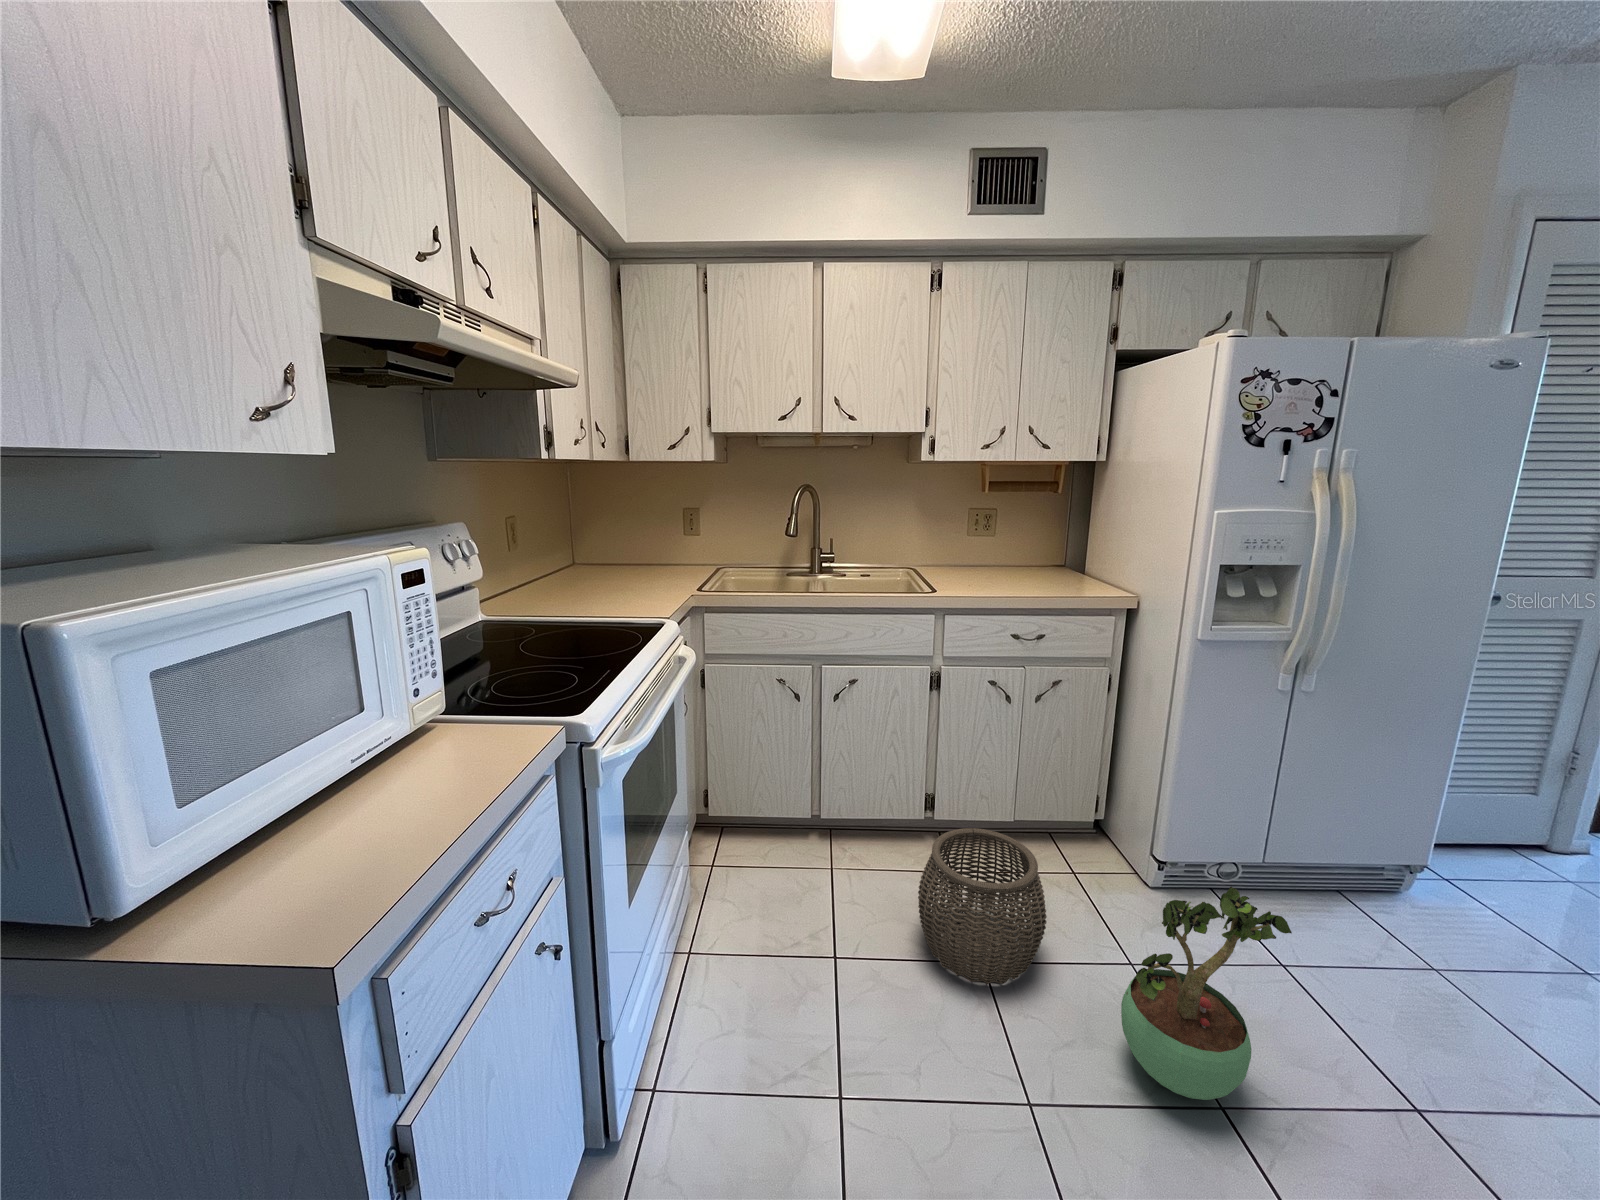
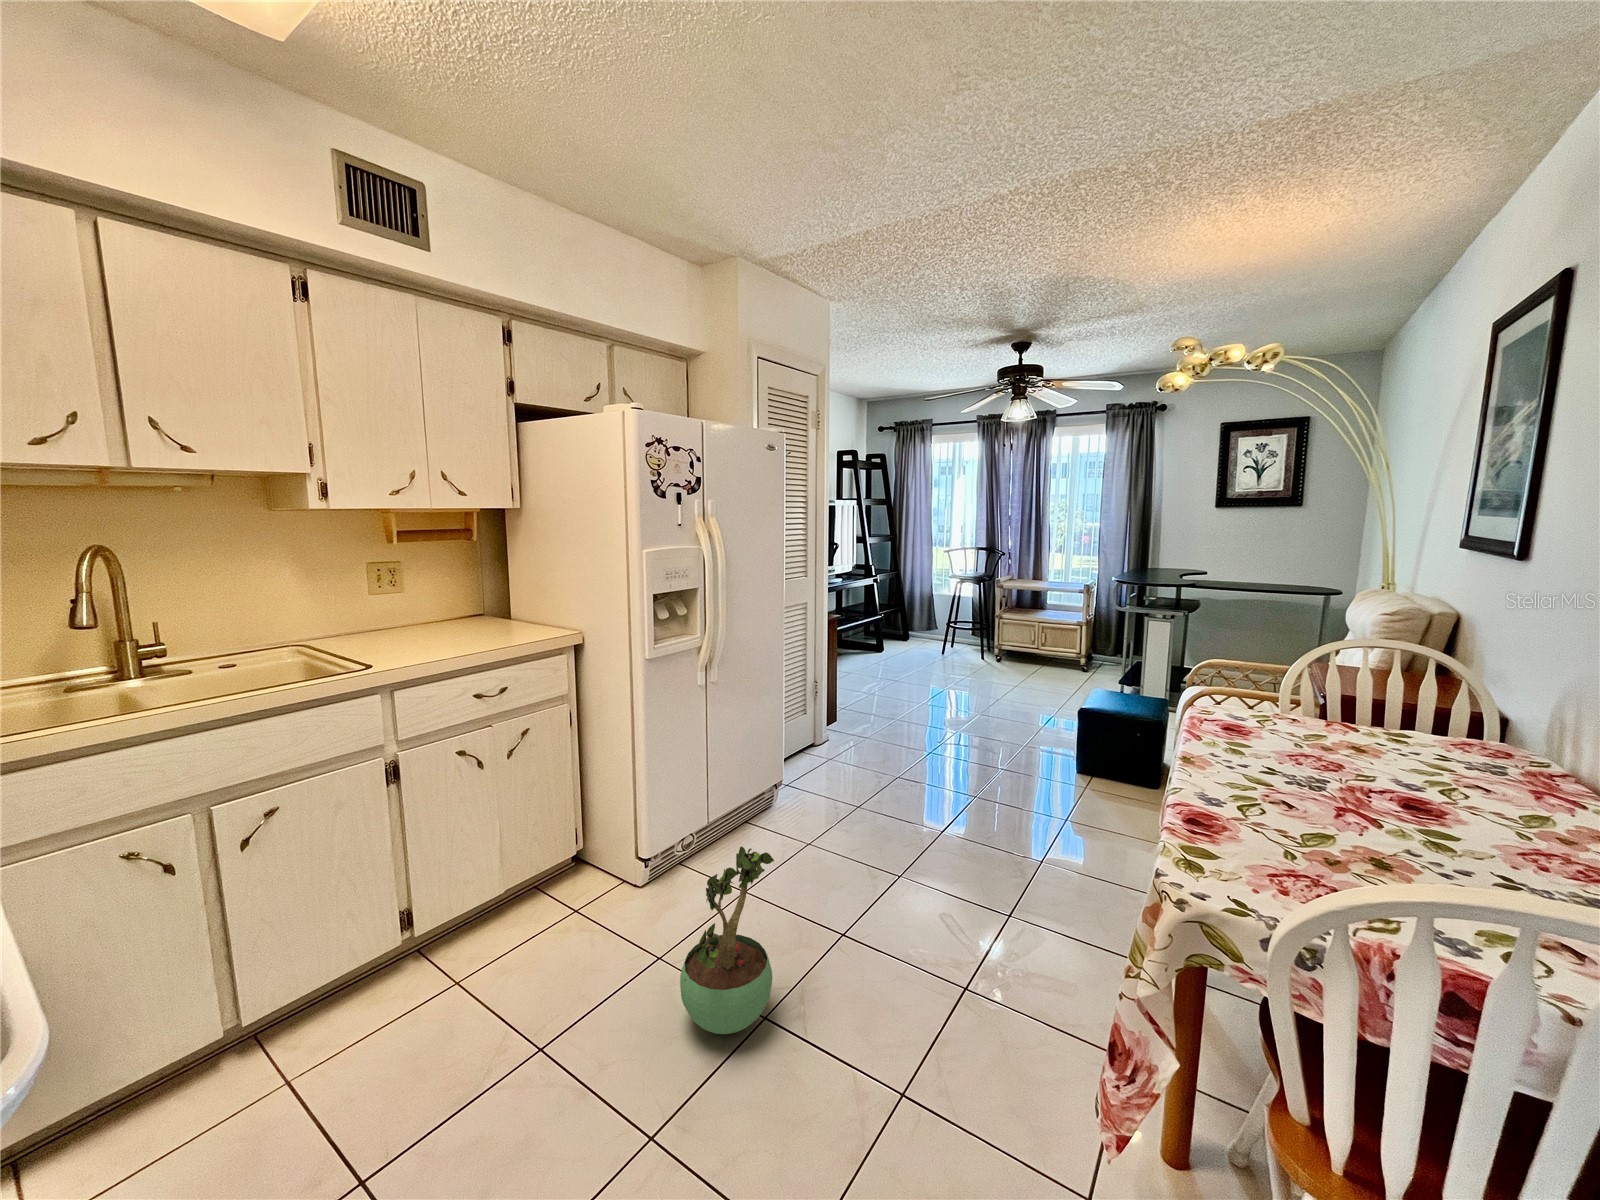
woven basket: present [918,828,1047,984] -> none [450,905,597,1084]

